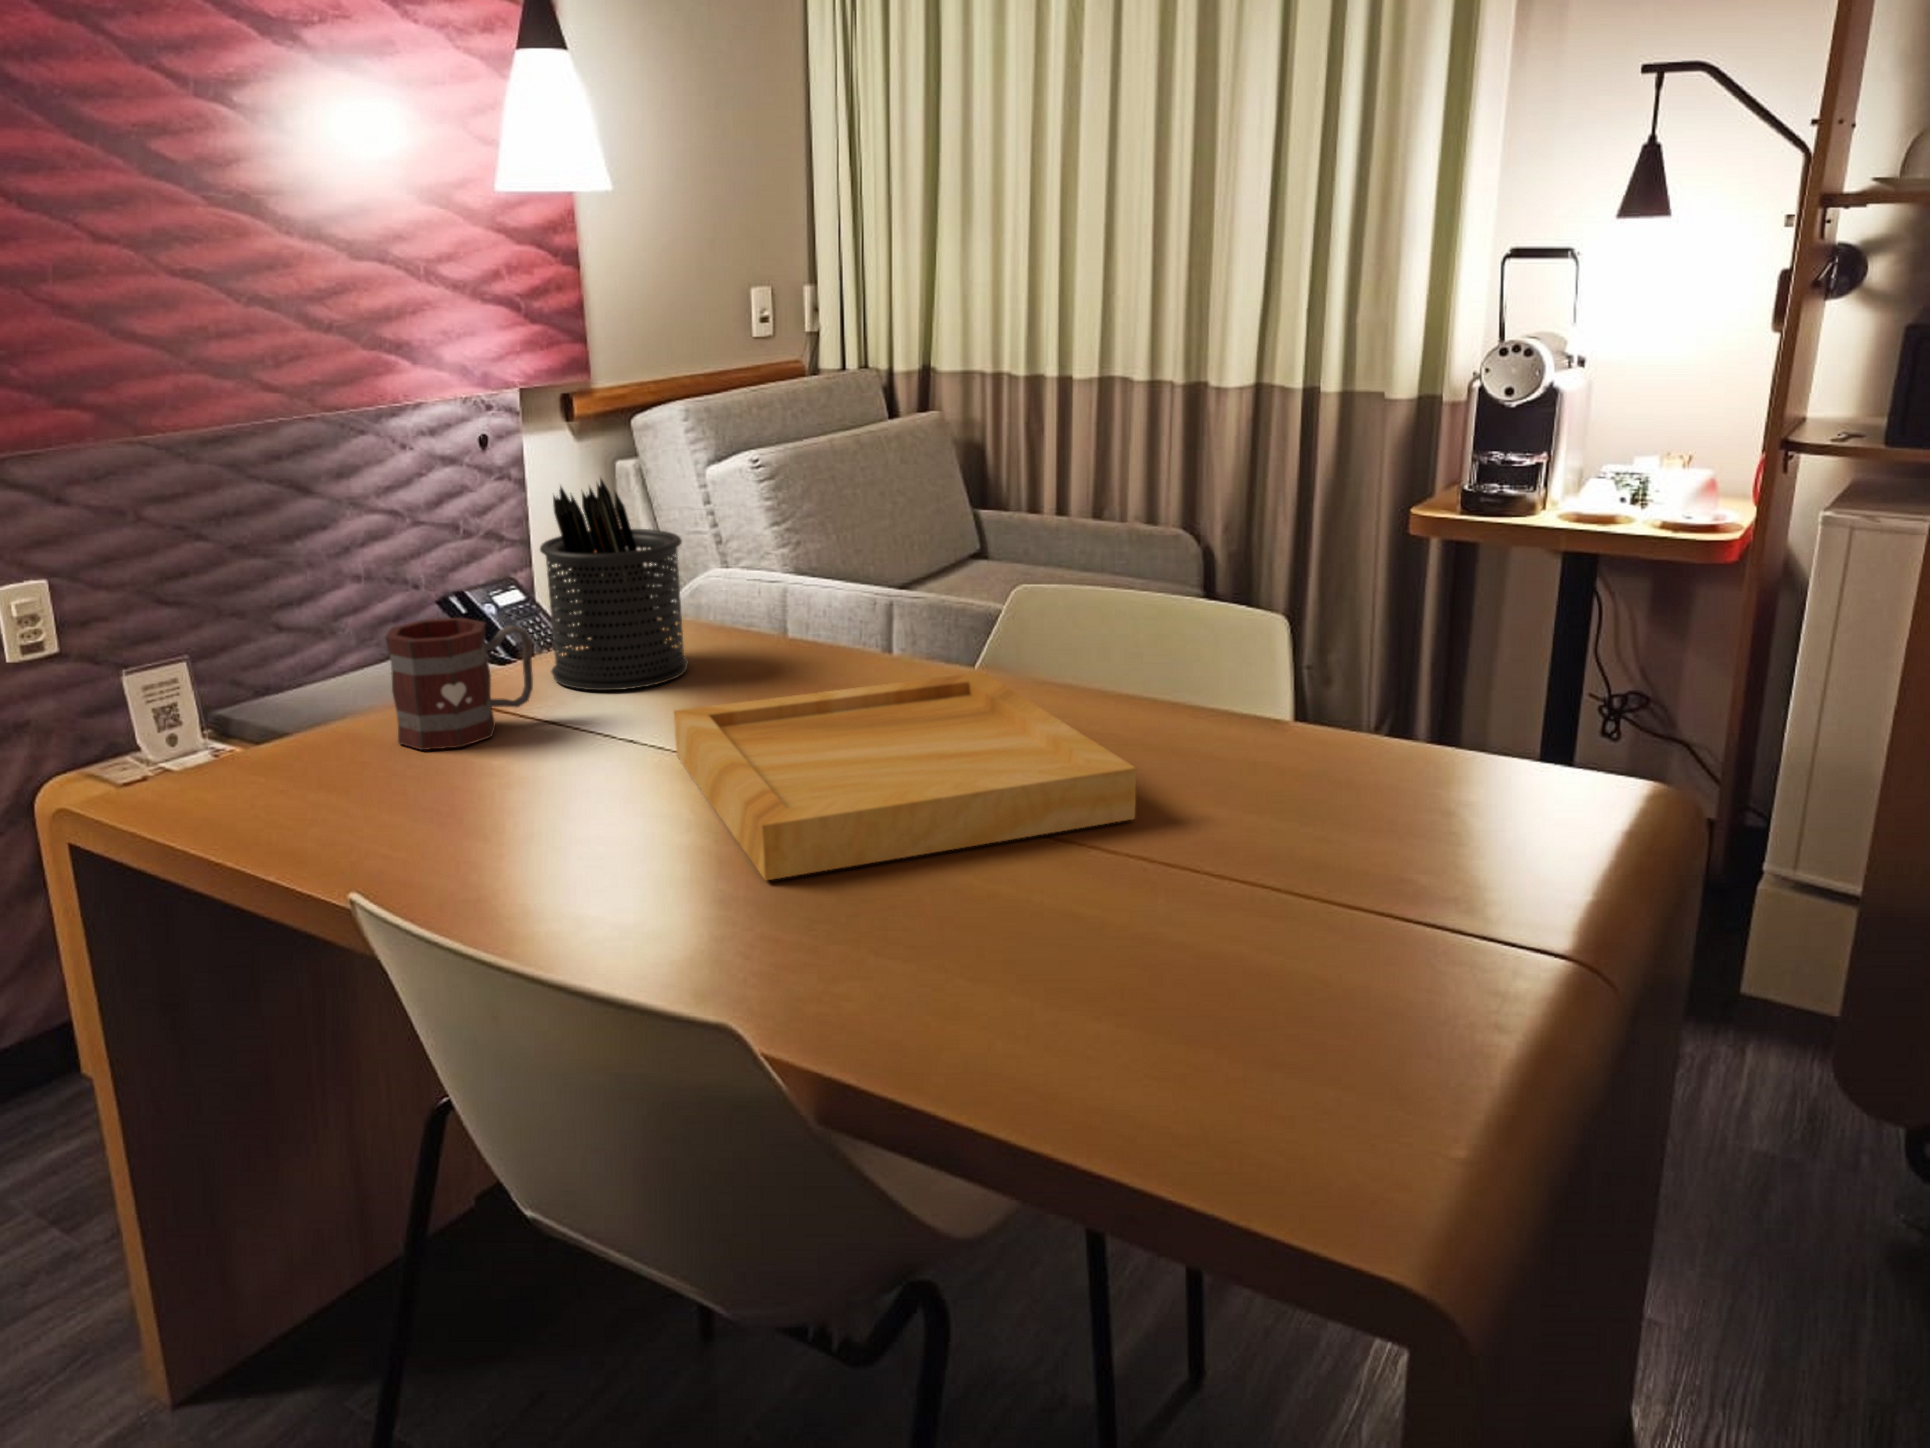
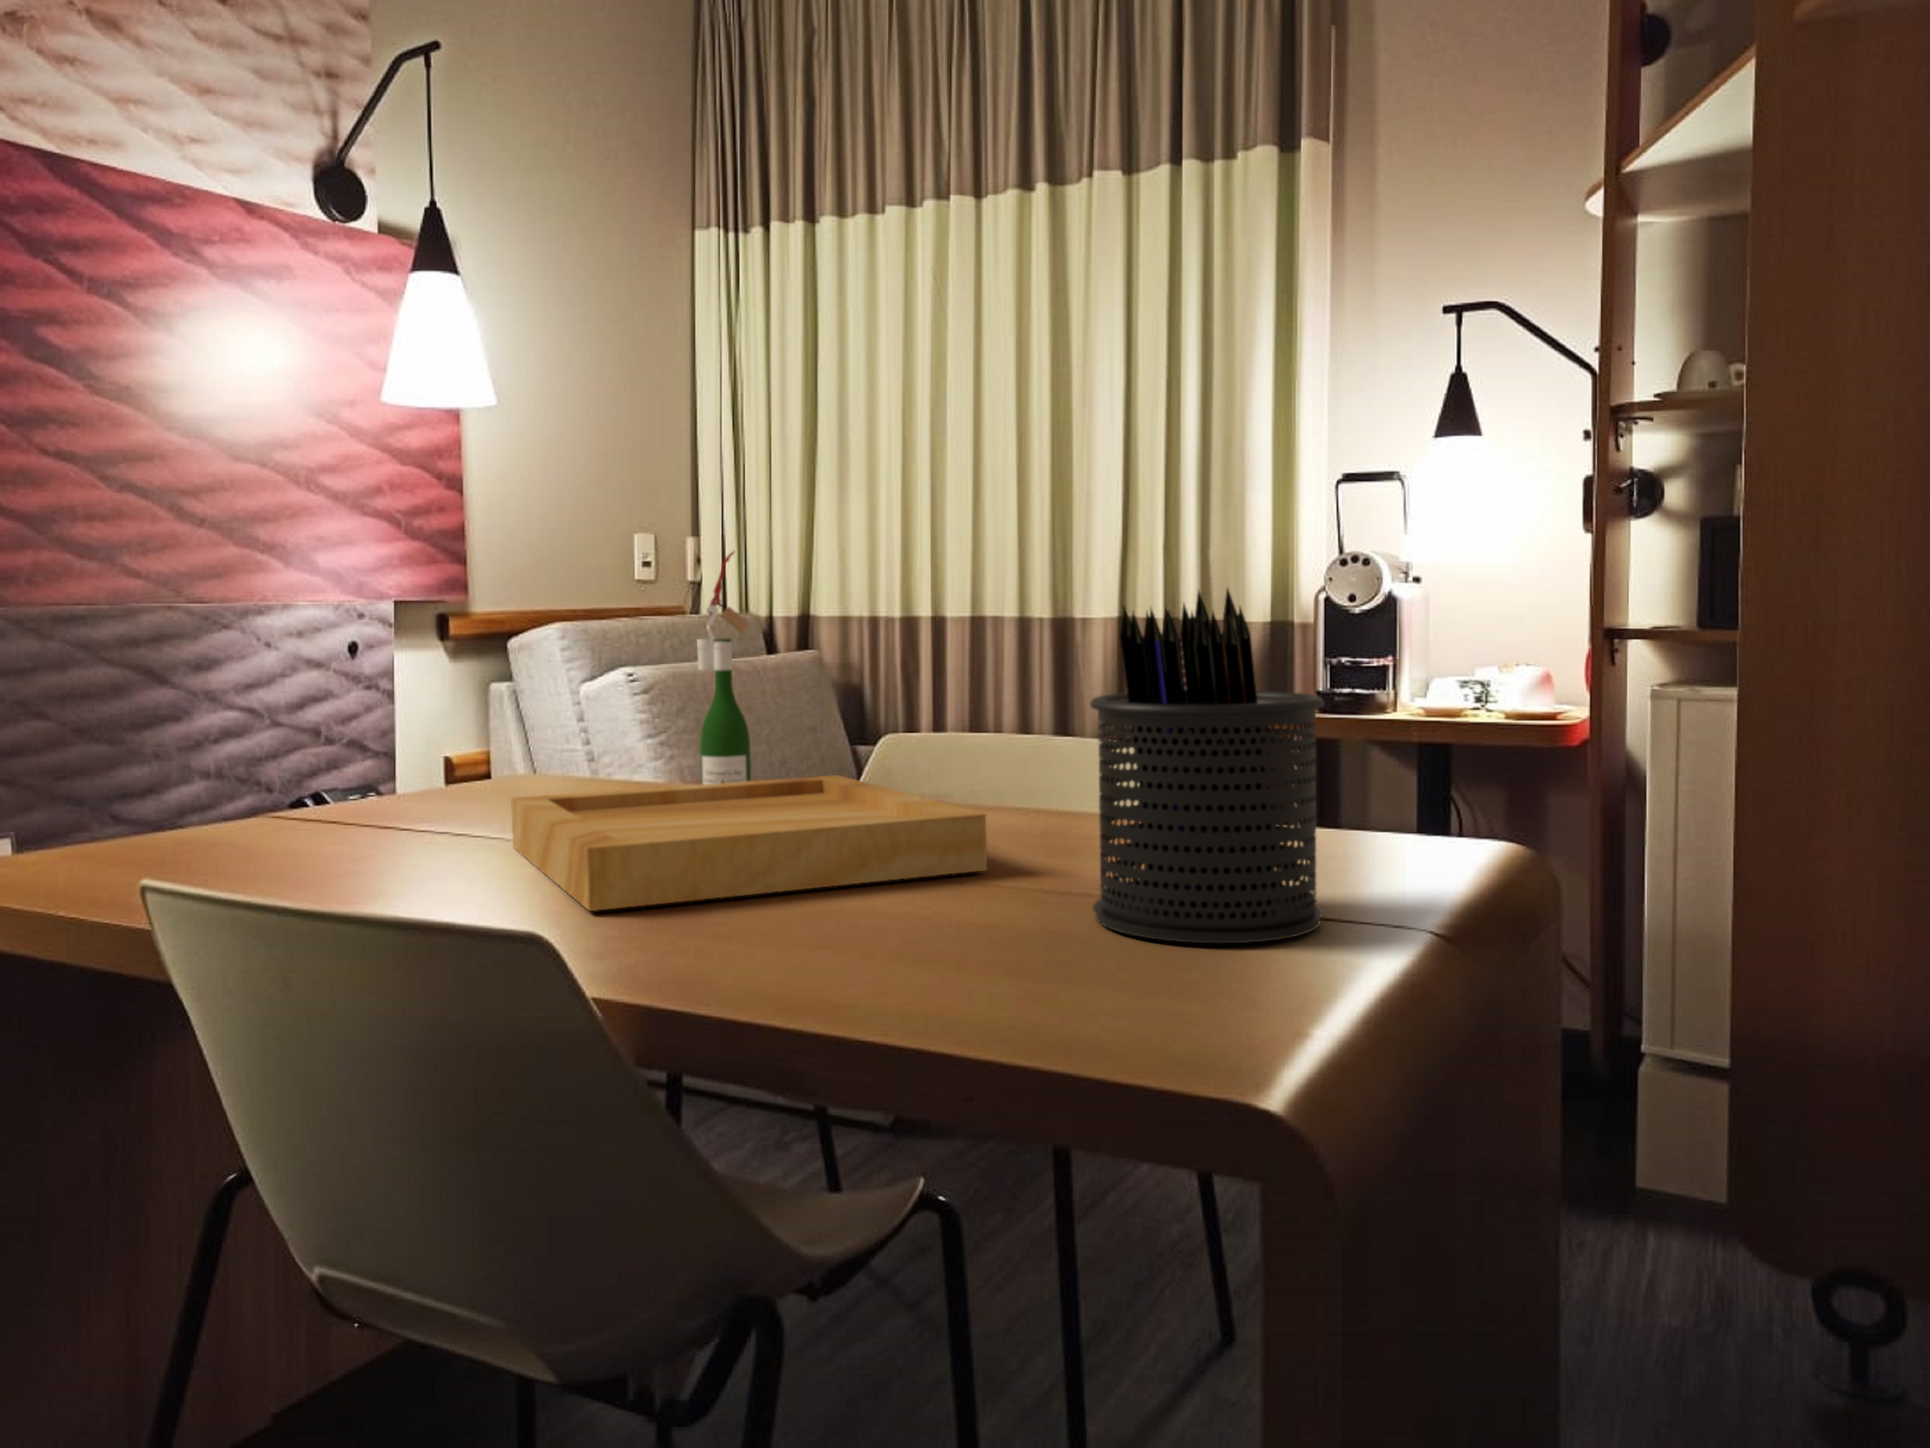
wine bottle: none [841,434,920,689] -> present [697,552,751,785]
pen holder: present [540,479,688,690] -> present [1090,589,1324,943]
mug: present [386,618,533,750] -> none [209,721,369,848]

